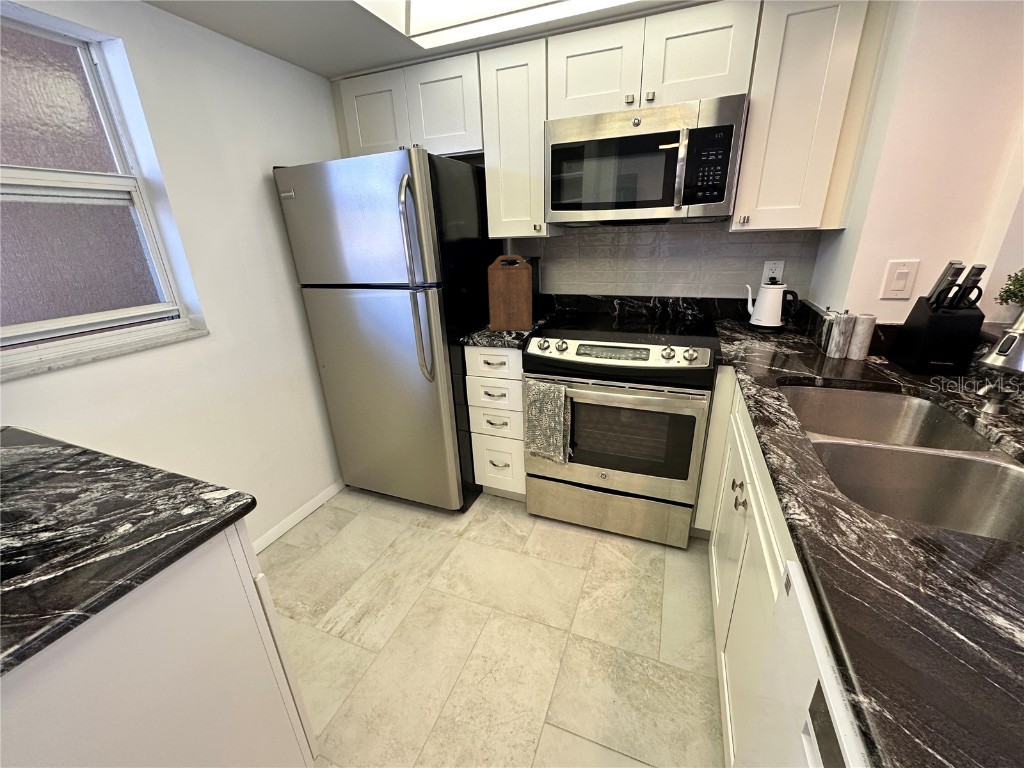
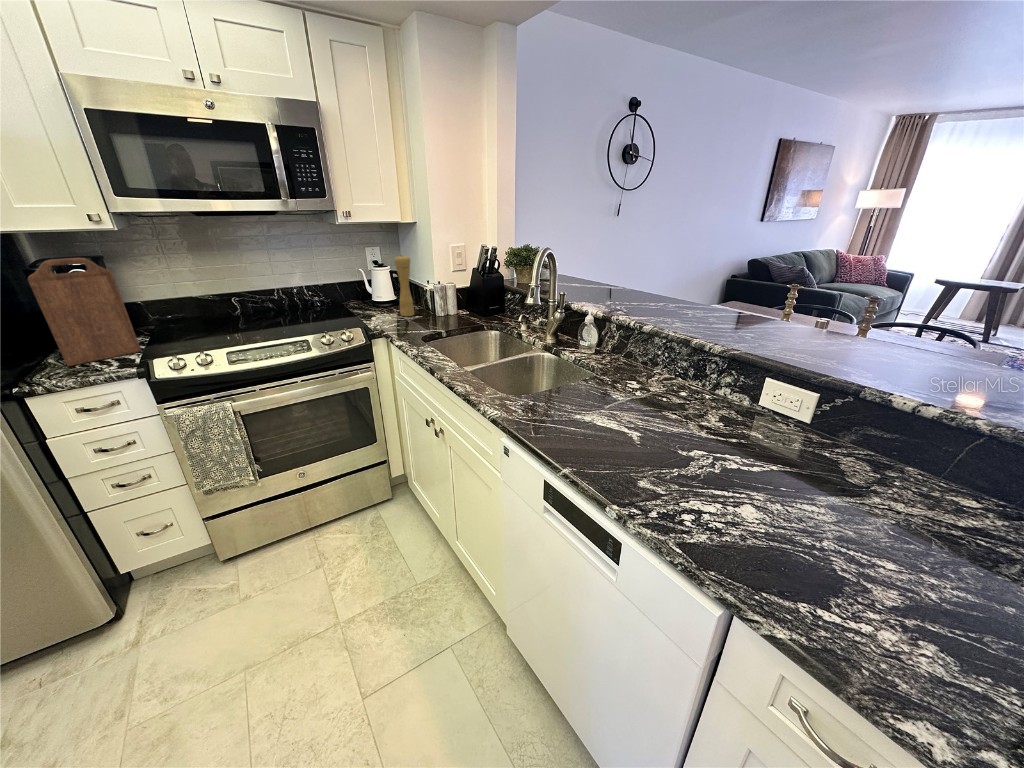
pepper mill: none [775,270,812,349] -> present [394,255,414,316]

